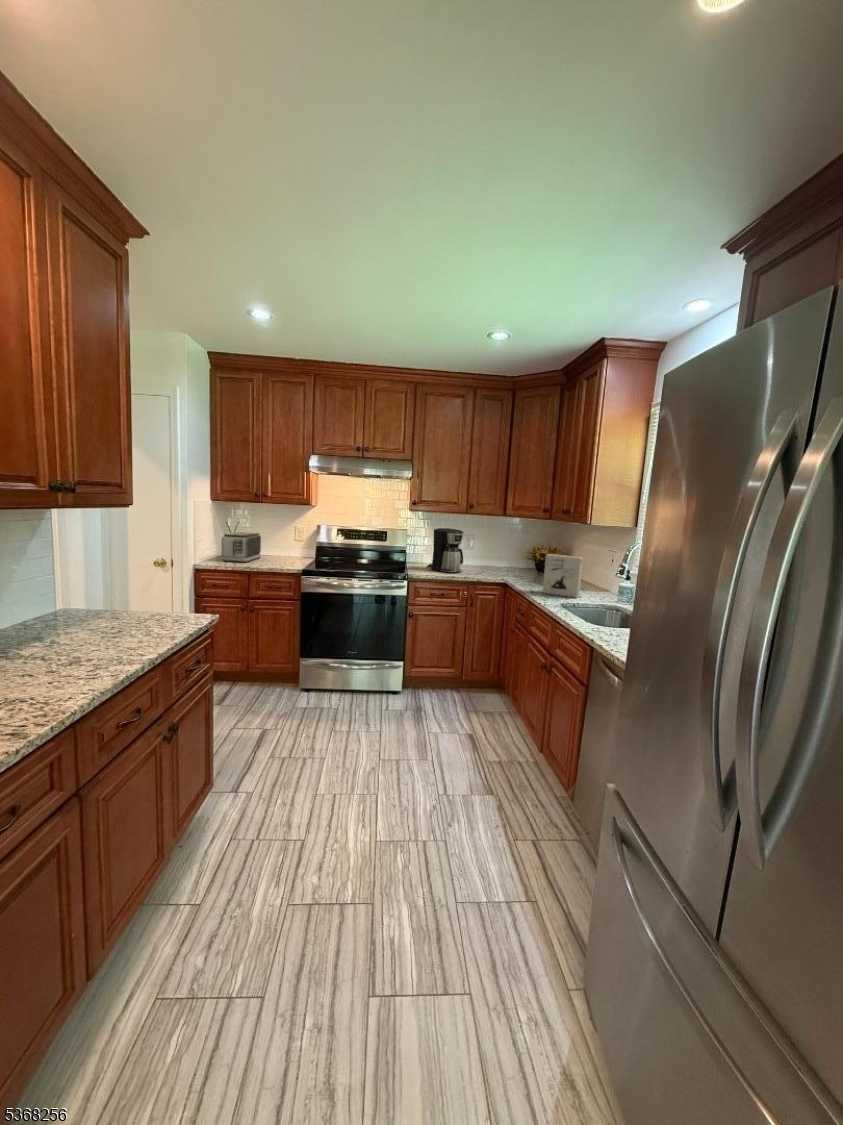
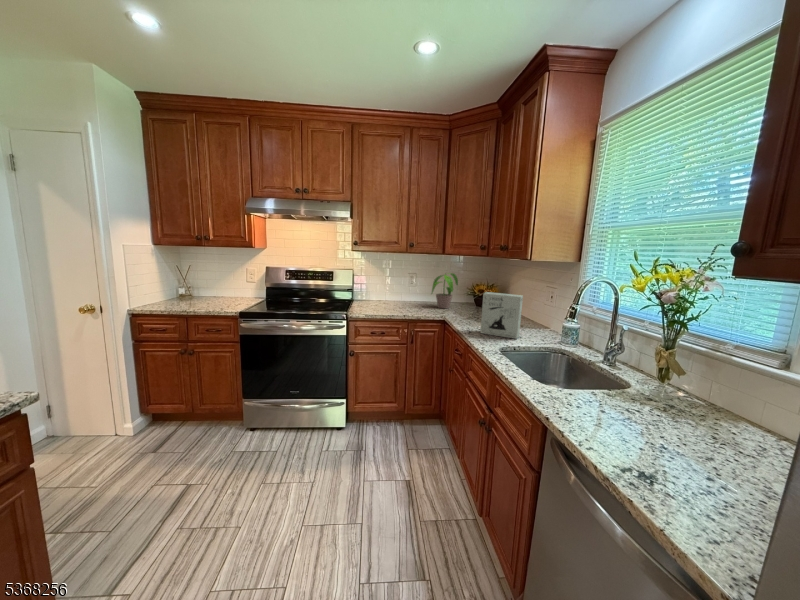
coffee maker: present [427,528,463,573] -> none [370,267,405,311]
toaster: present [222,532,261,562] -> none [162,275,211,306]
potted plant: none [484,535,526,573] -> present [432,273,458,308]

